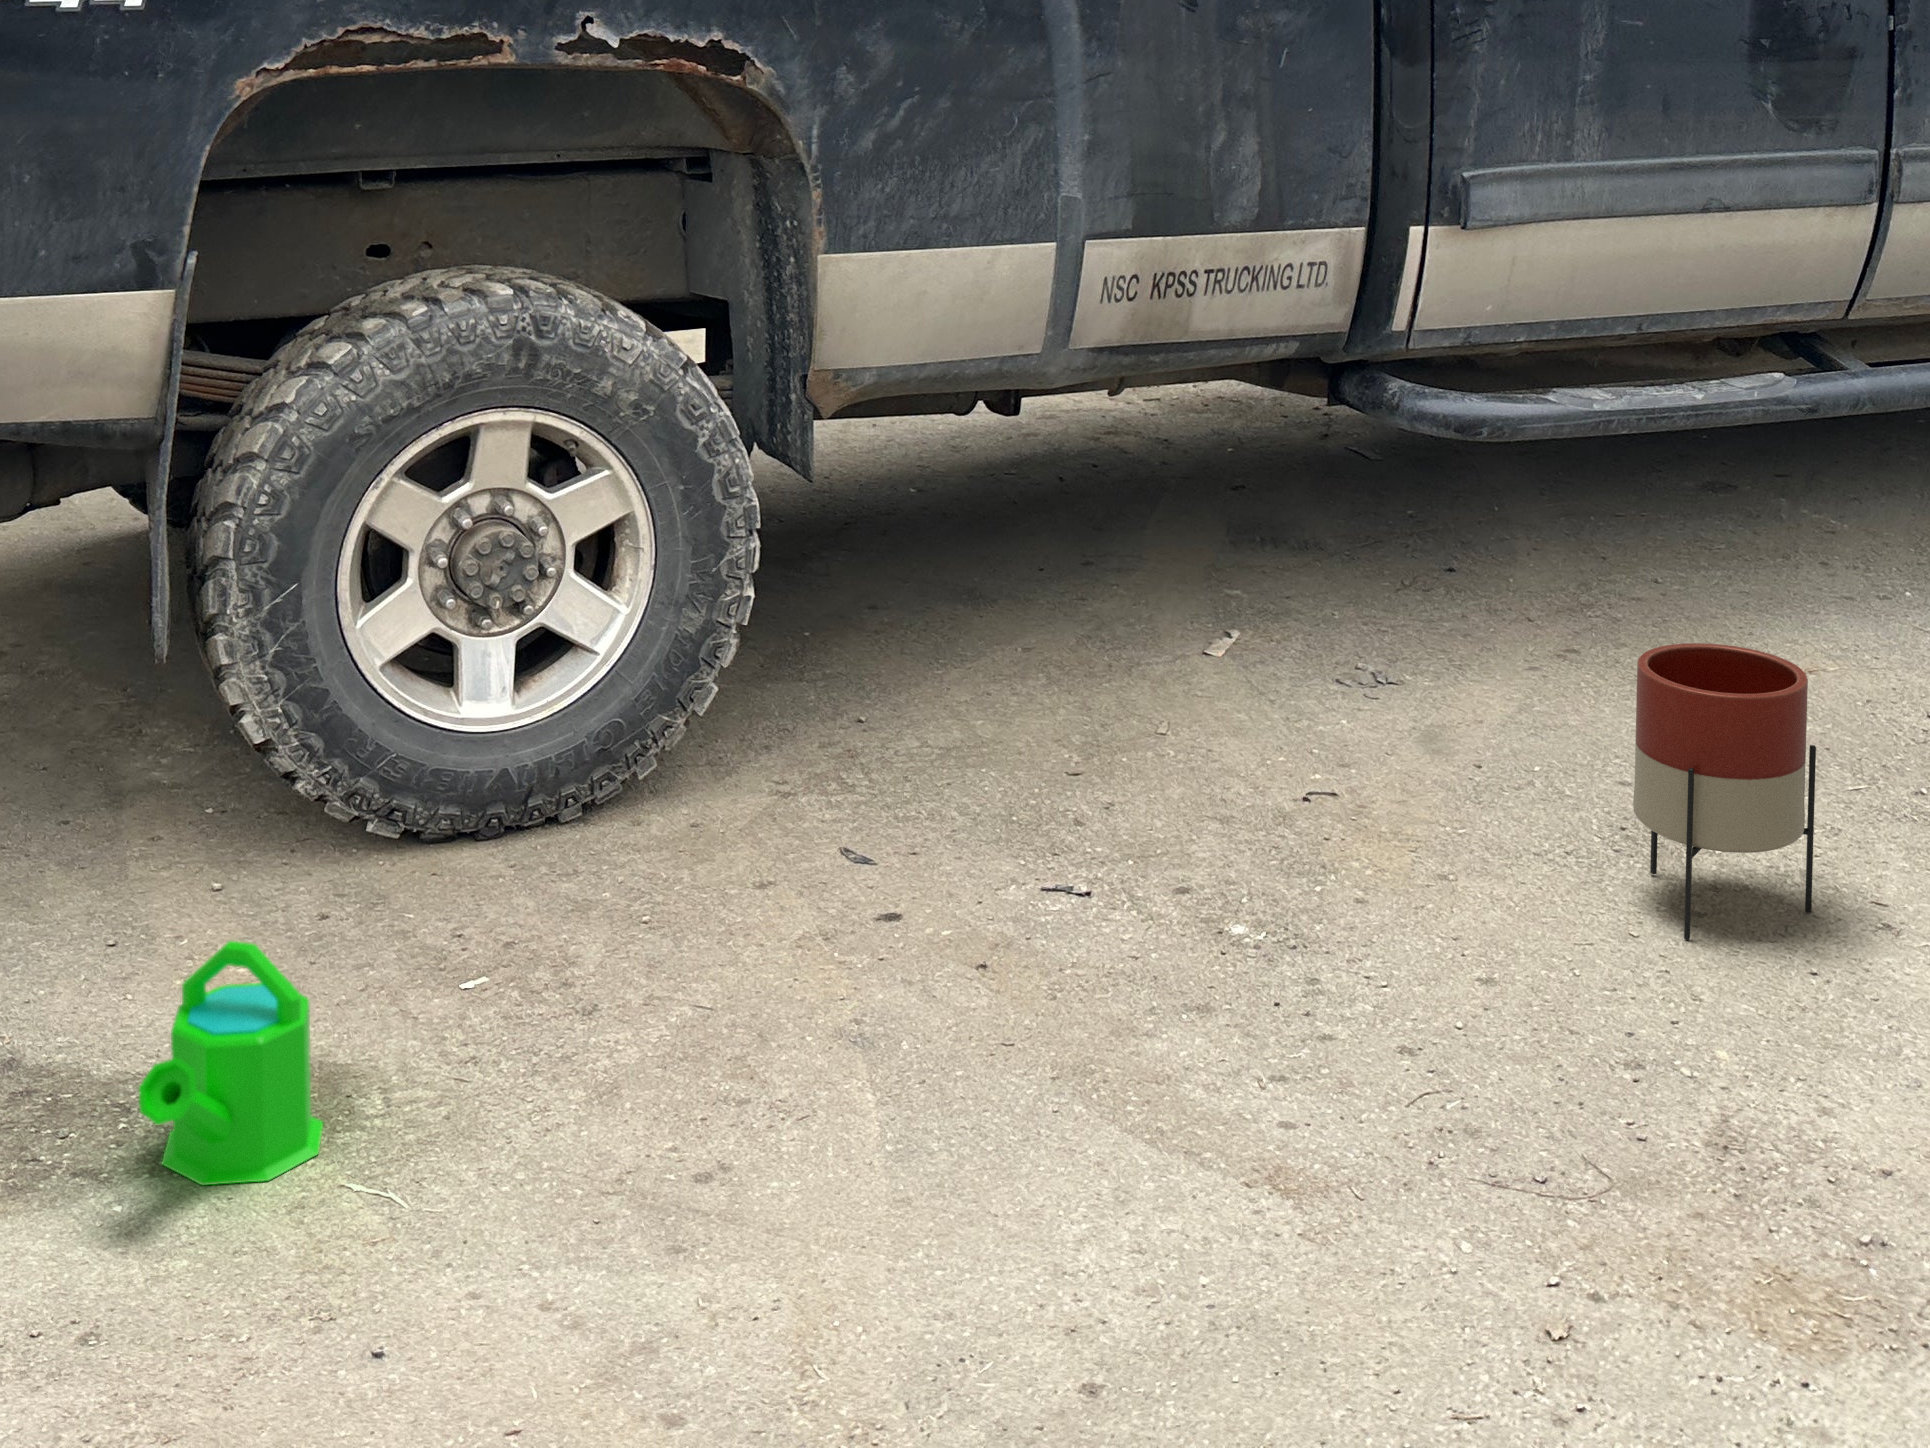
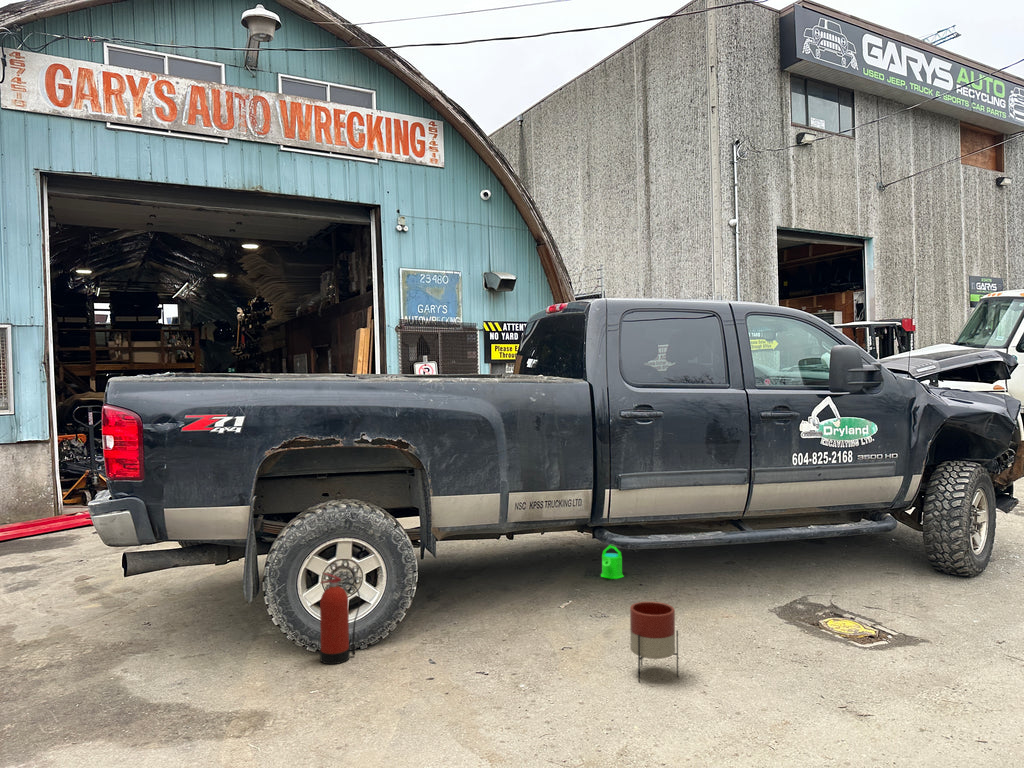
fire extinguisher: none [437,572,584,924] -> present [320,573,360,664]
watering can: present [139,941,323,1185] -> present [601,545,623,579]

